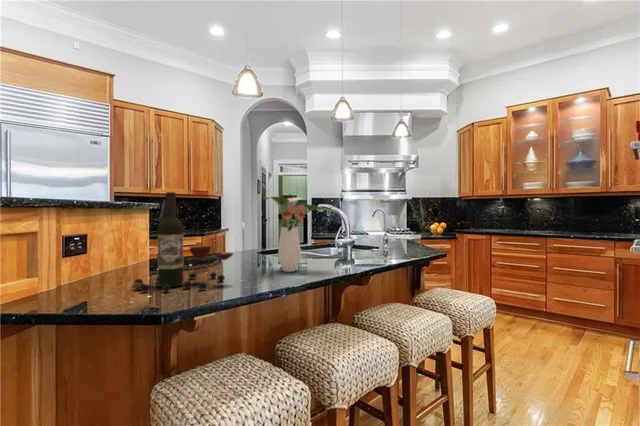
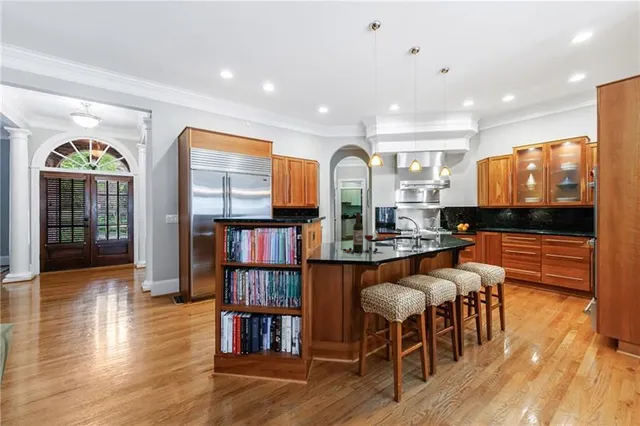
flower arrangement: present [265,195,332,272] -> none [388,212,423,248]

